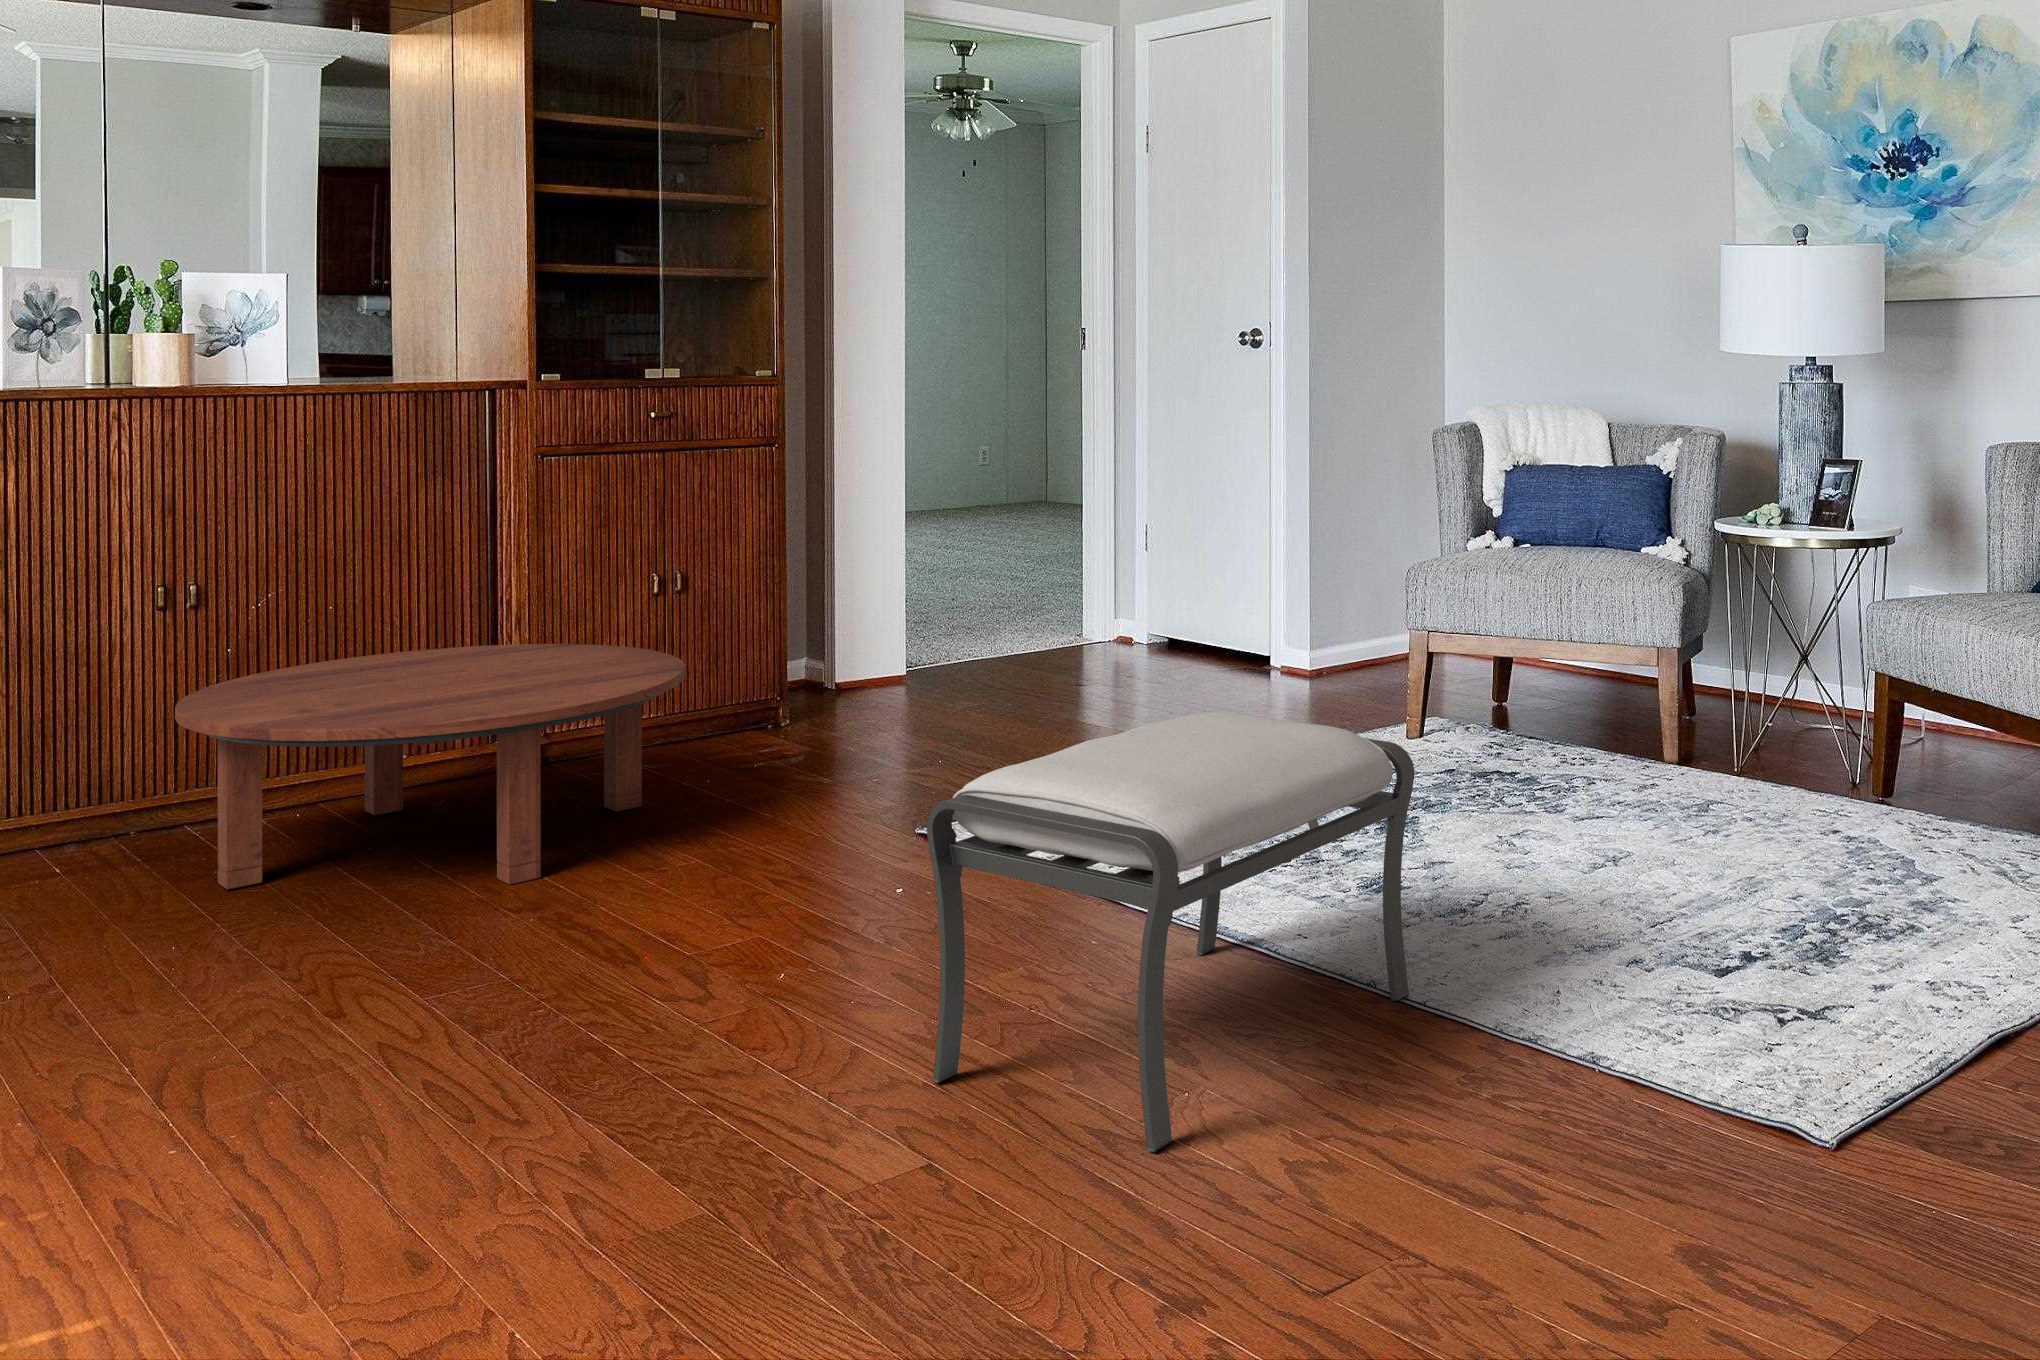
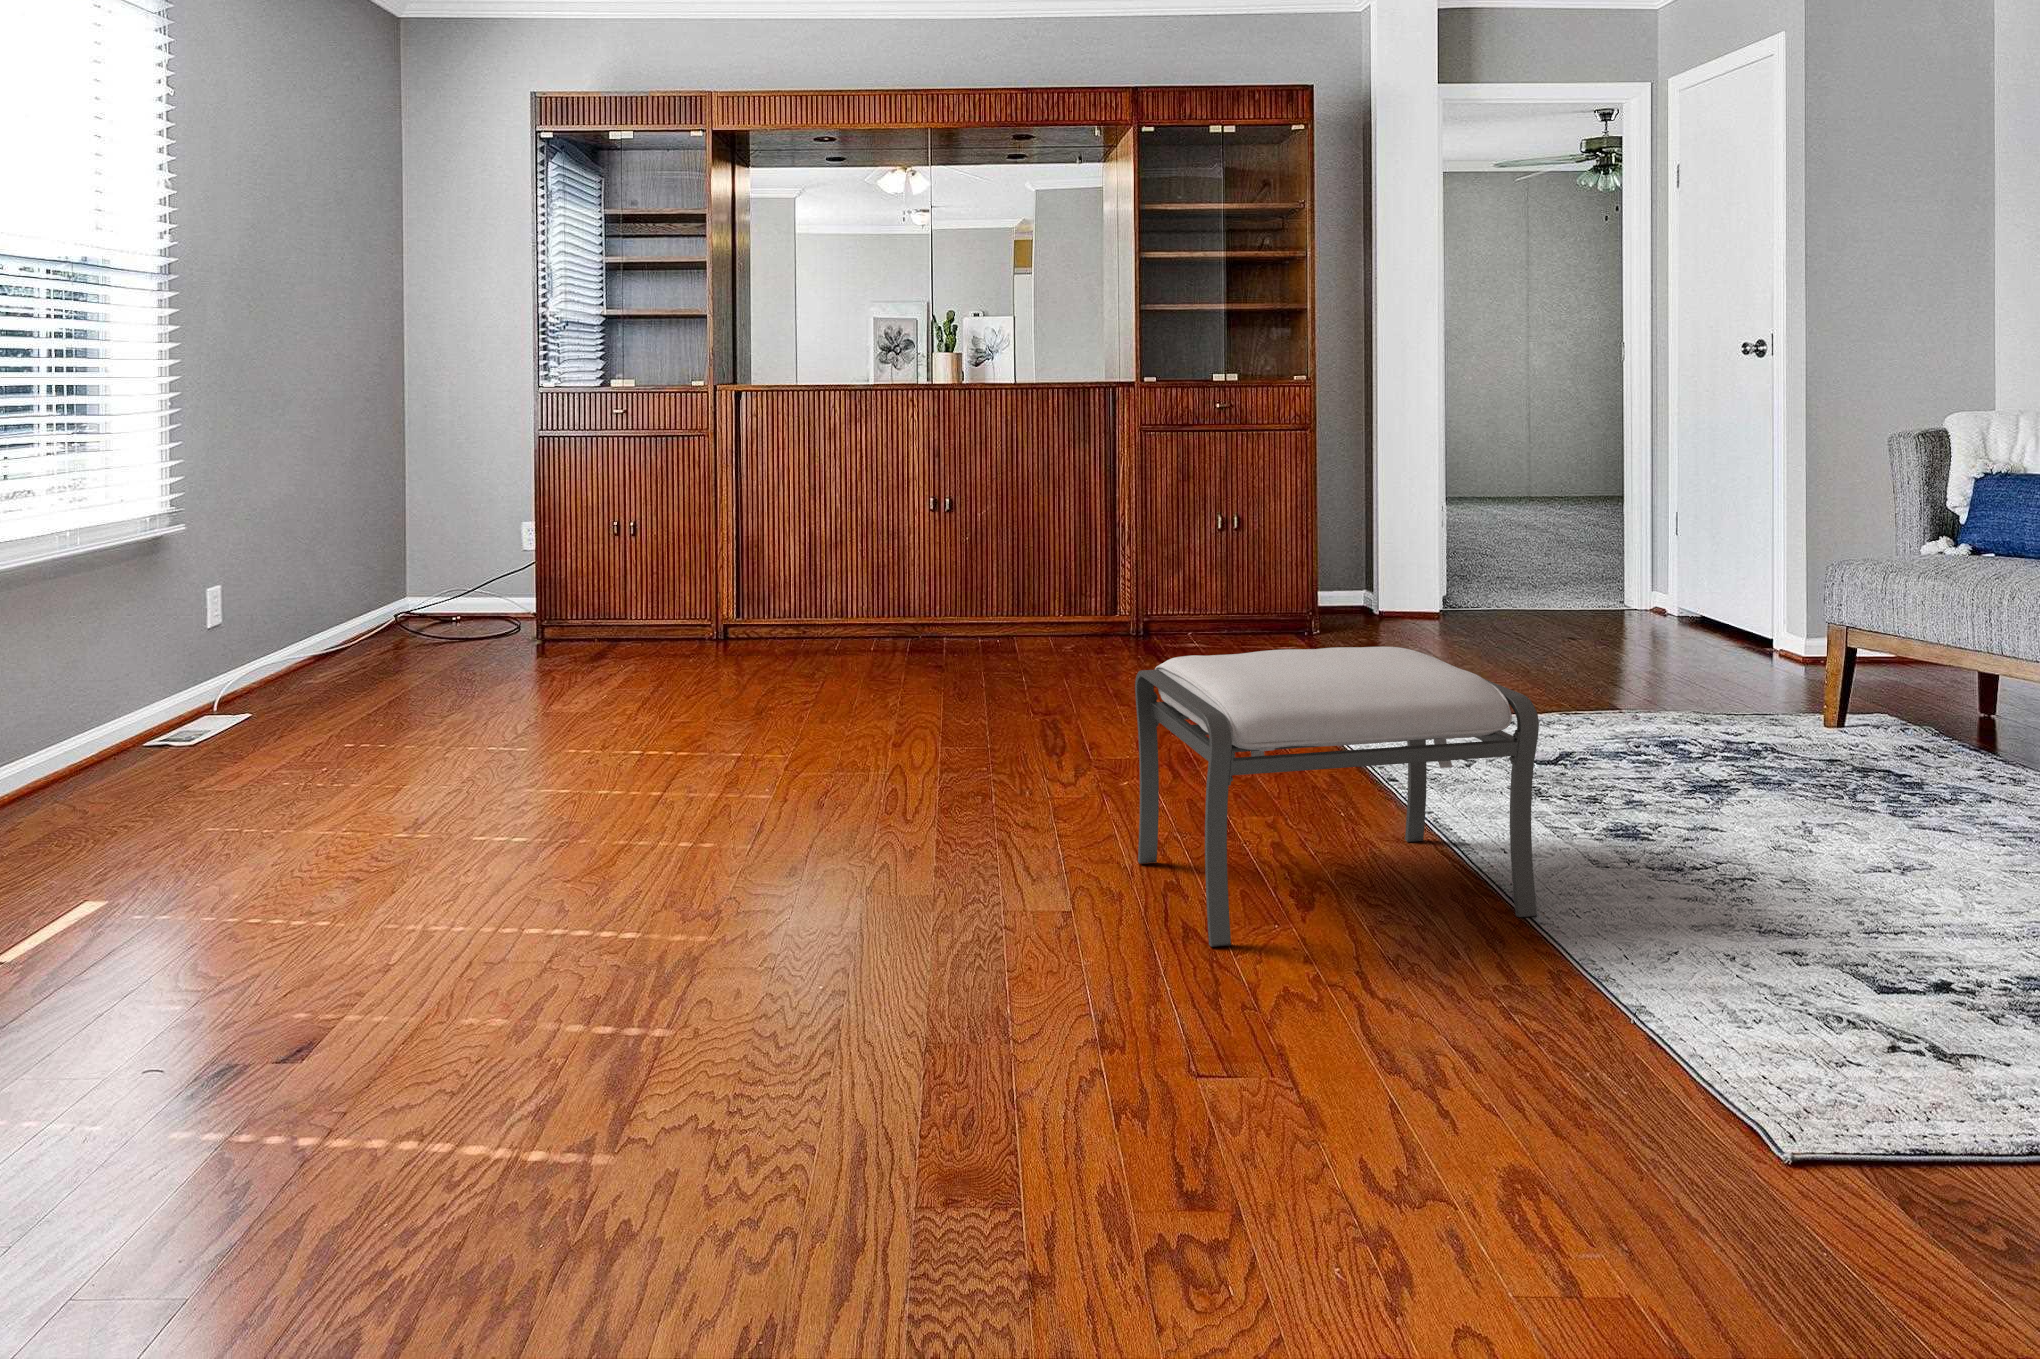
coffee table: present [175,644,685,890] -> none [919,547,1193,694]

